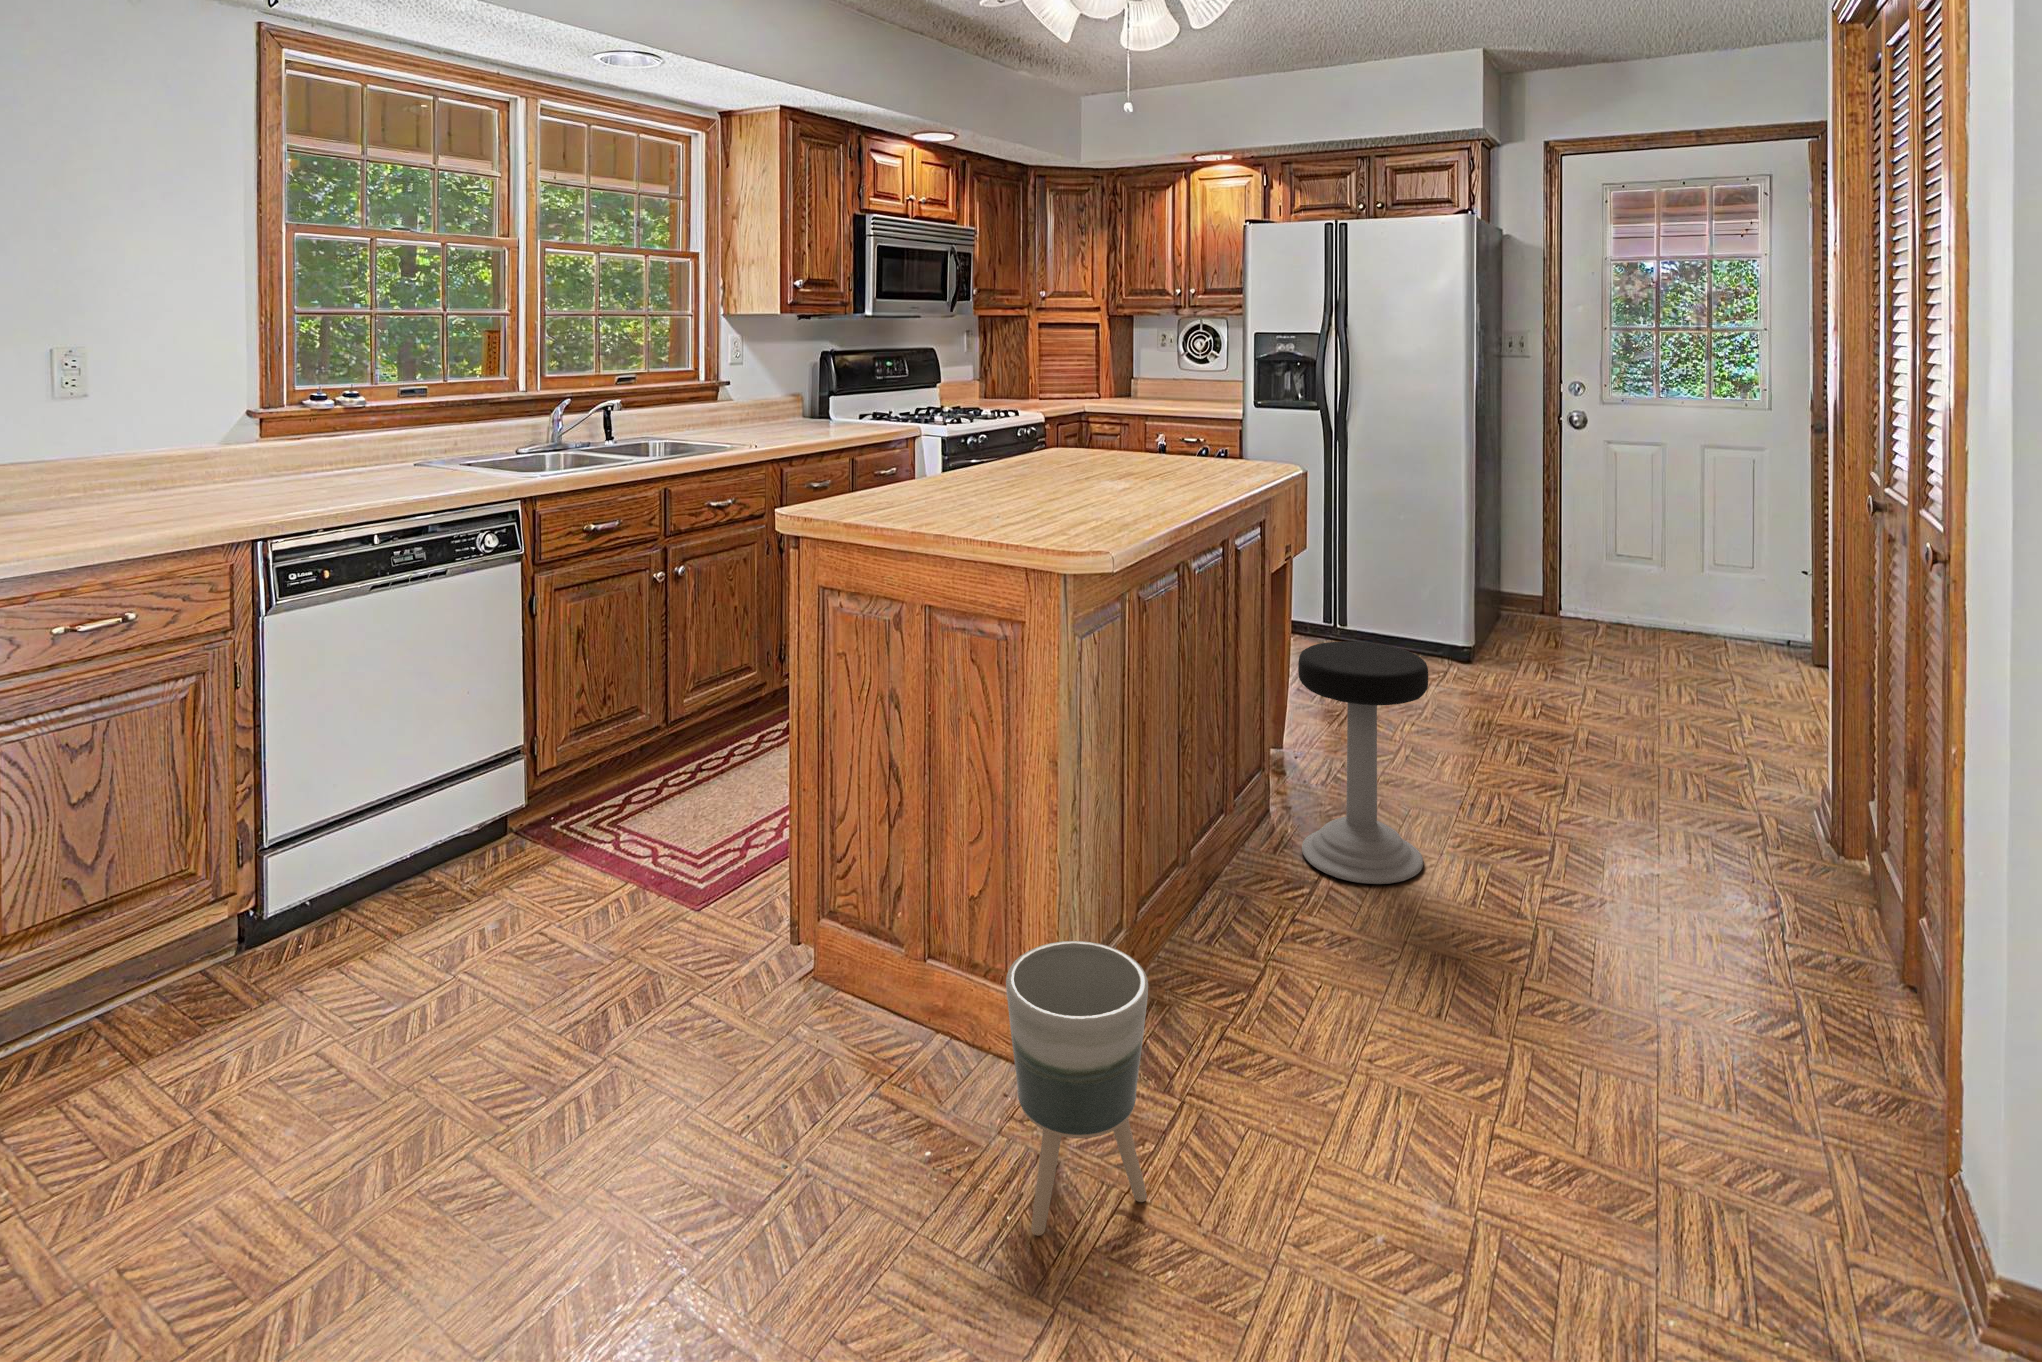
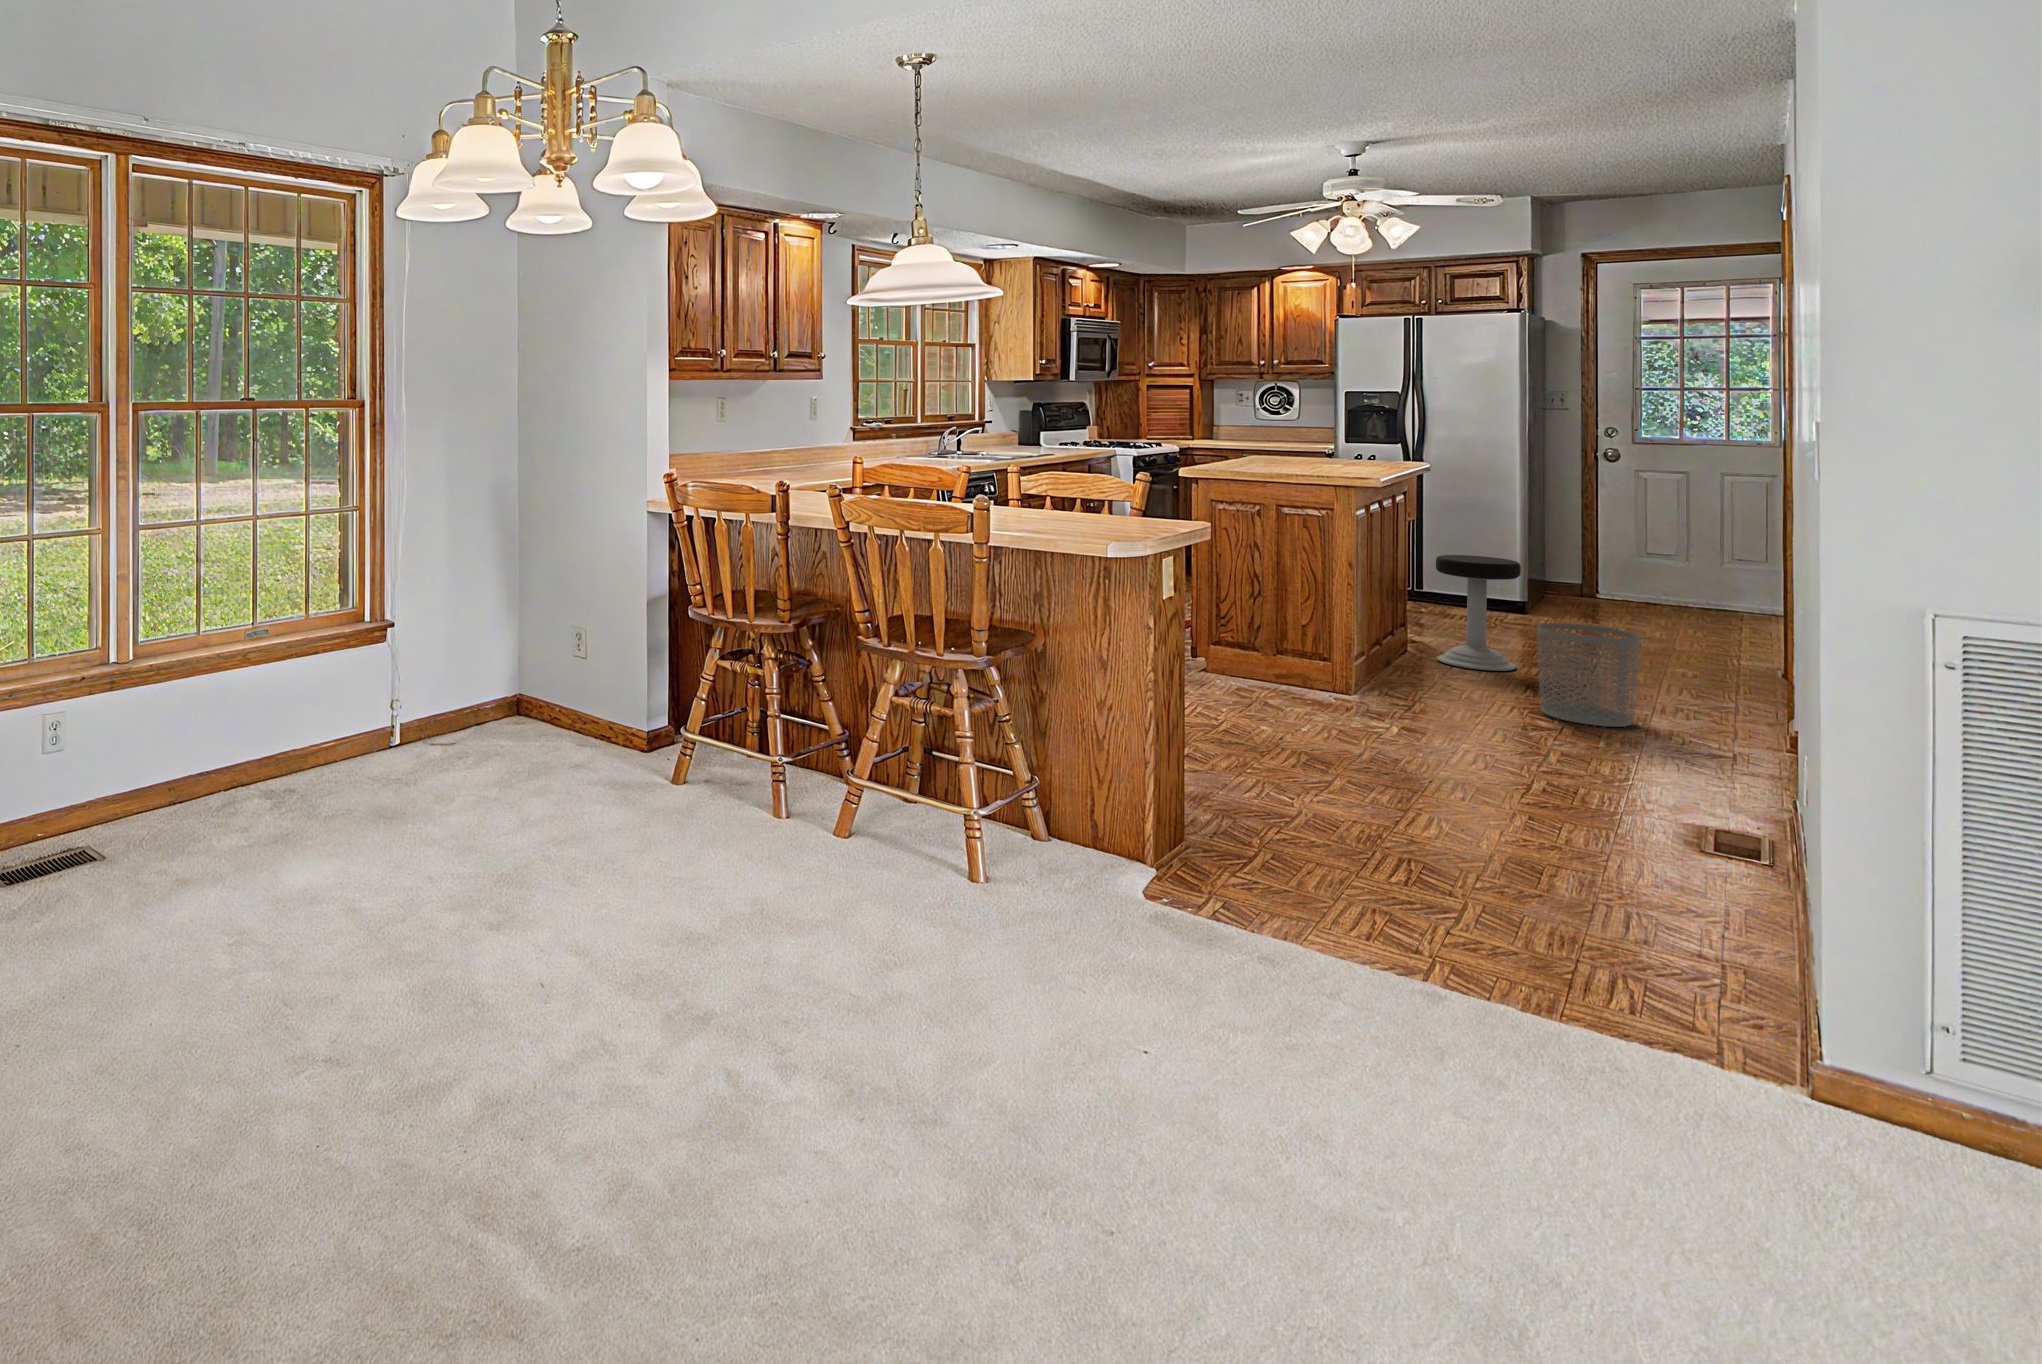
waste bin: none [1417,874,1615,1184] -> present [1537,623,1640,727]
planter: present [1006,941,1148,1236] -> none [1354,626,1421,717]

